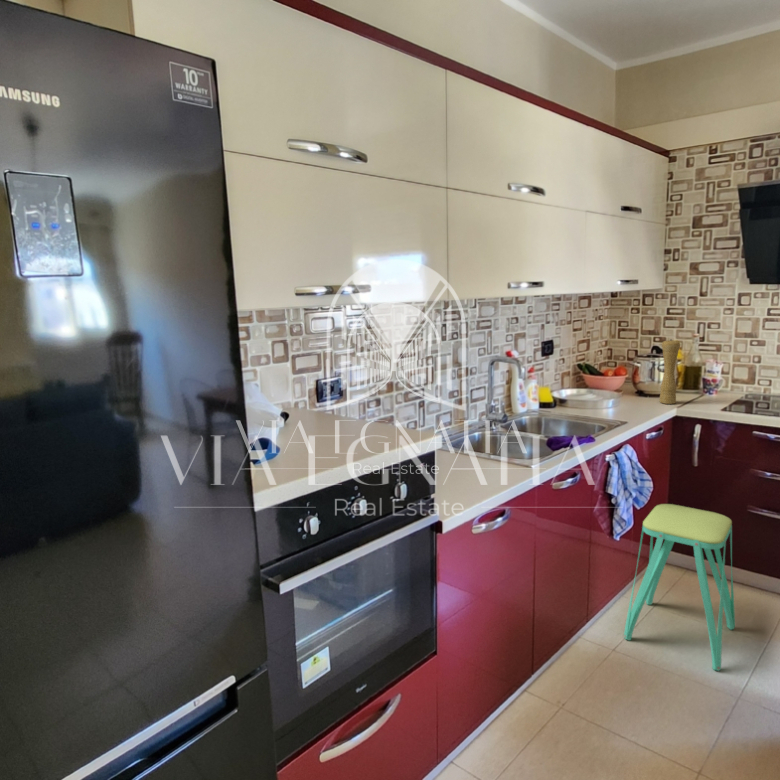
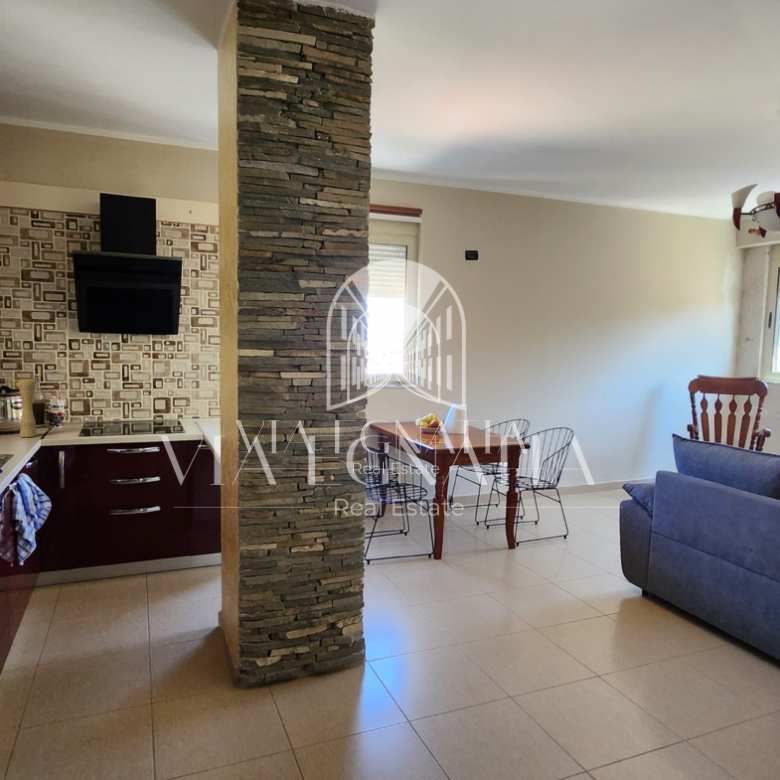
stool: present [624,504,735,671] -> none [38,516,125,653]

